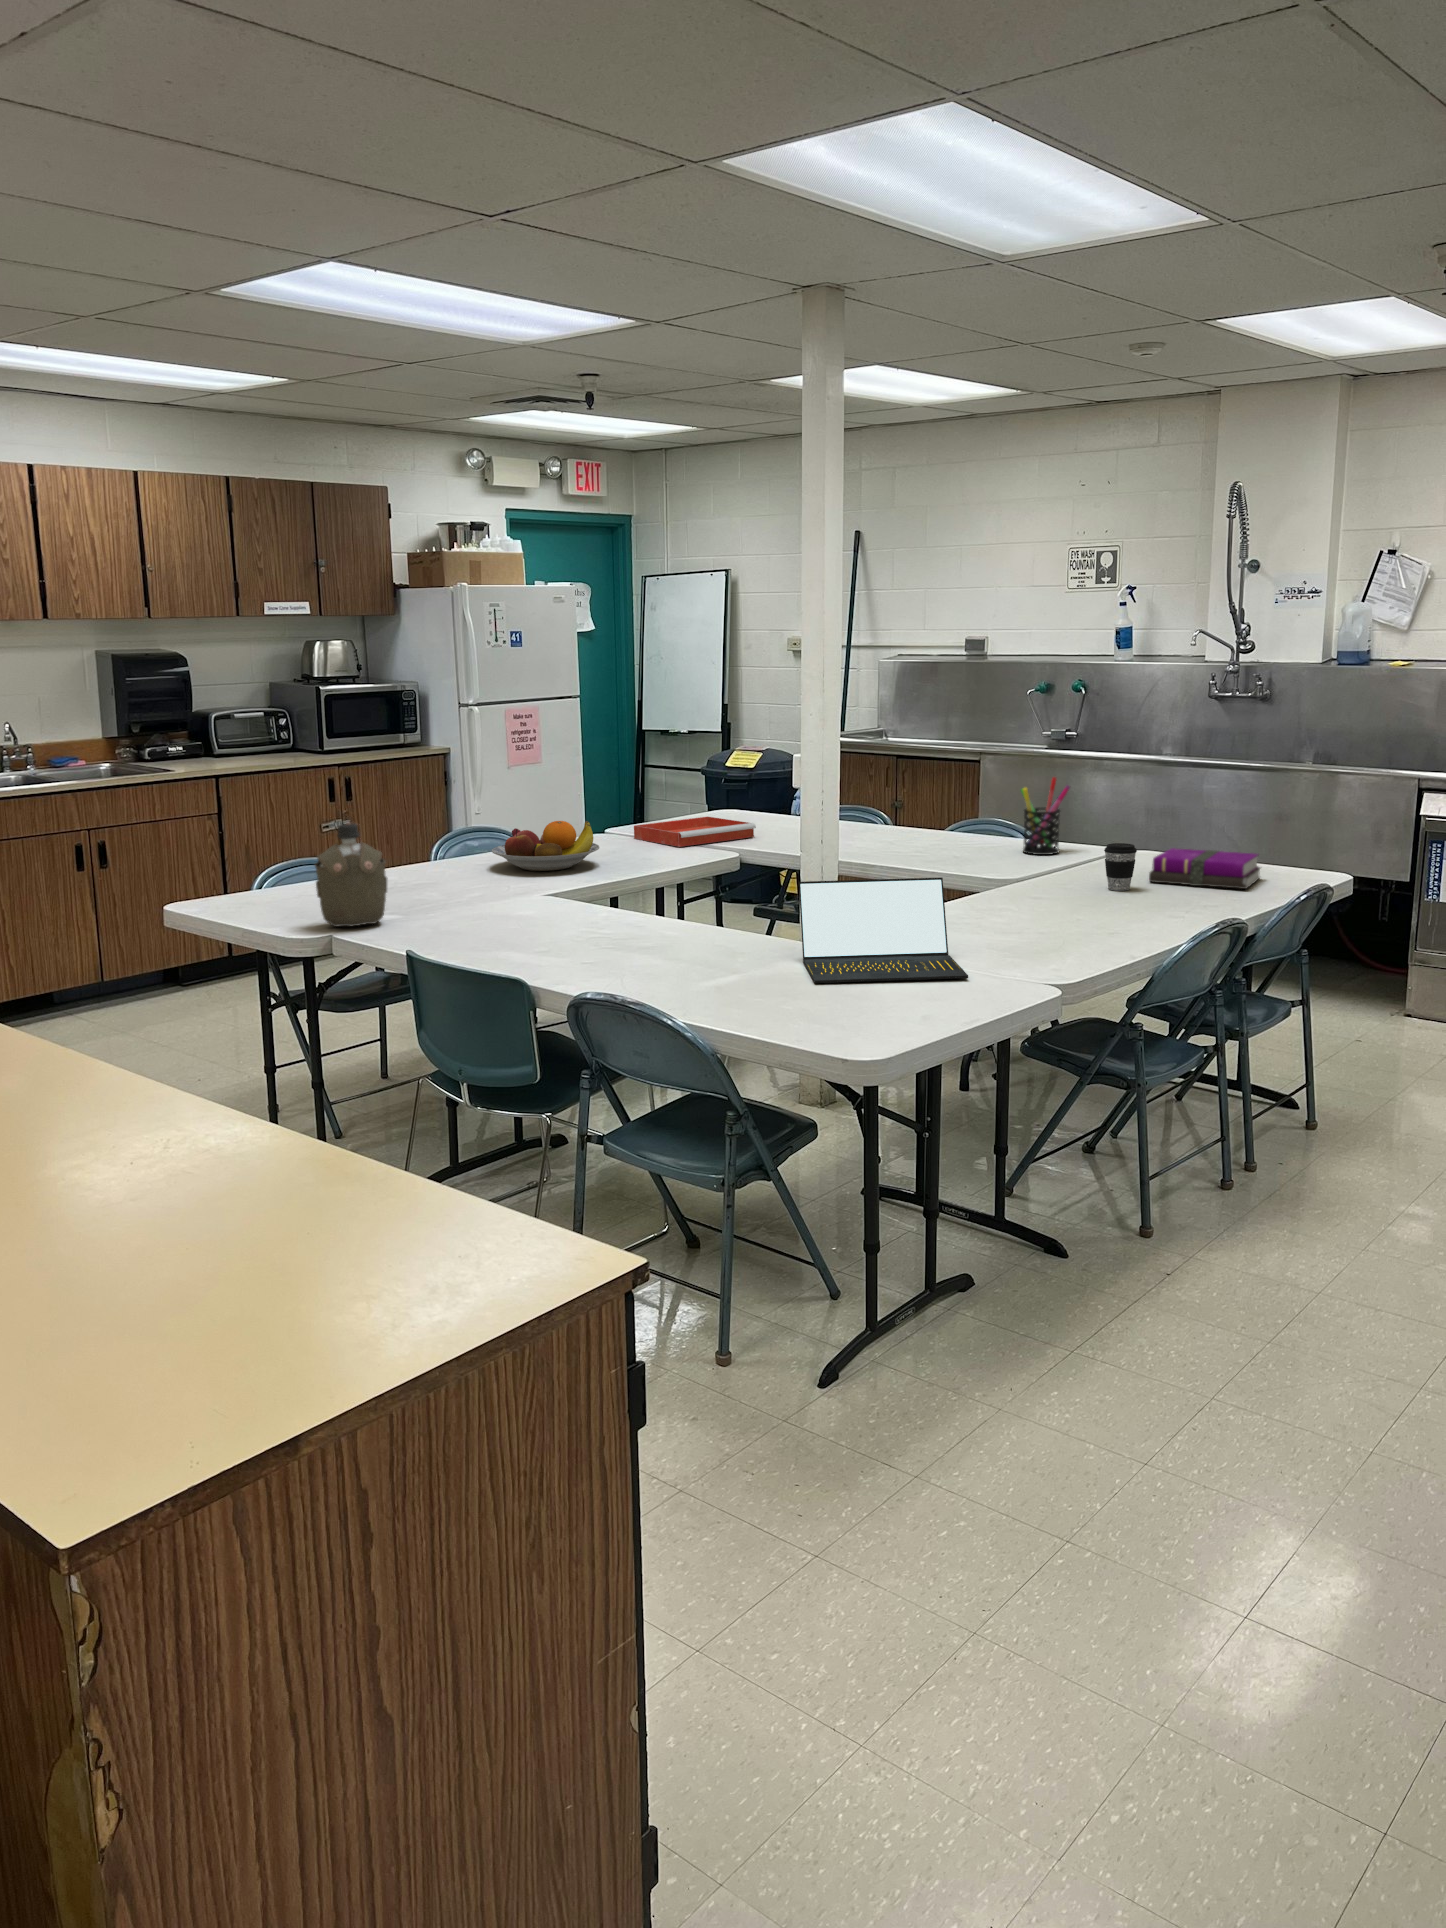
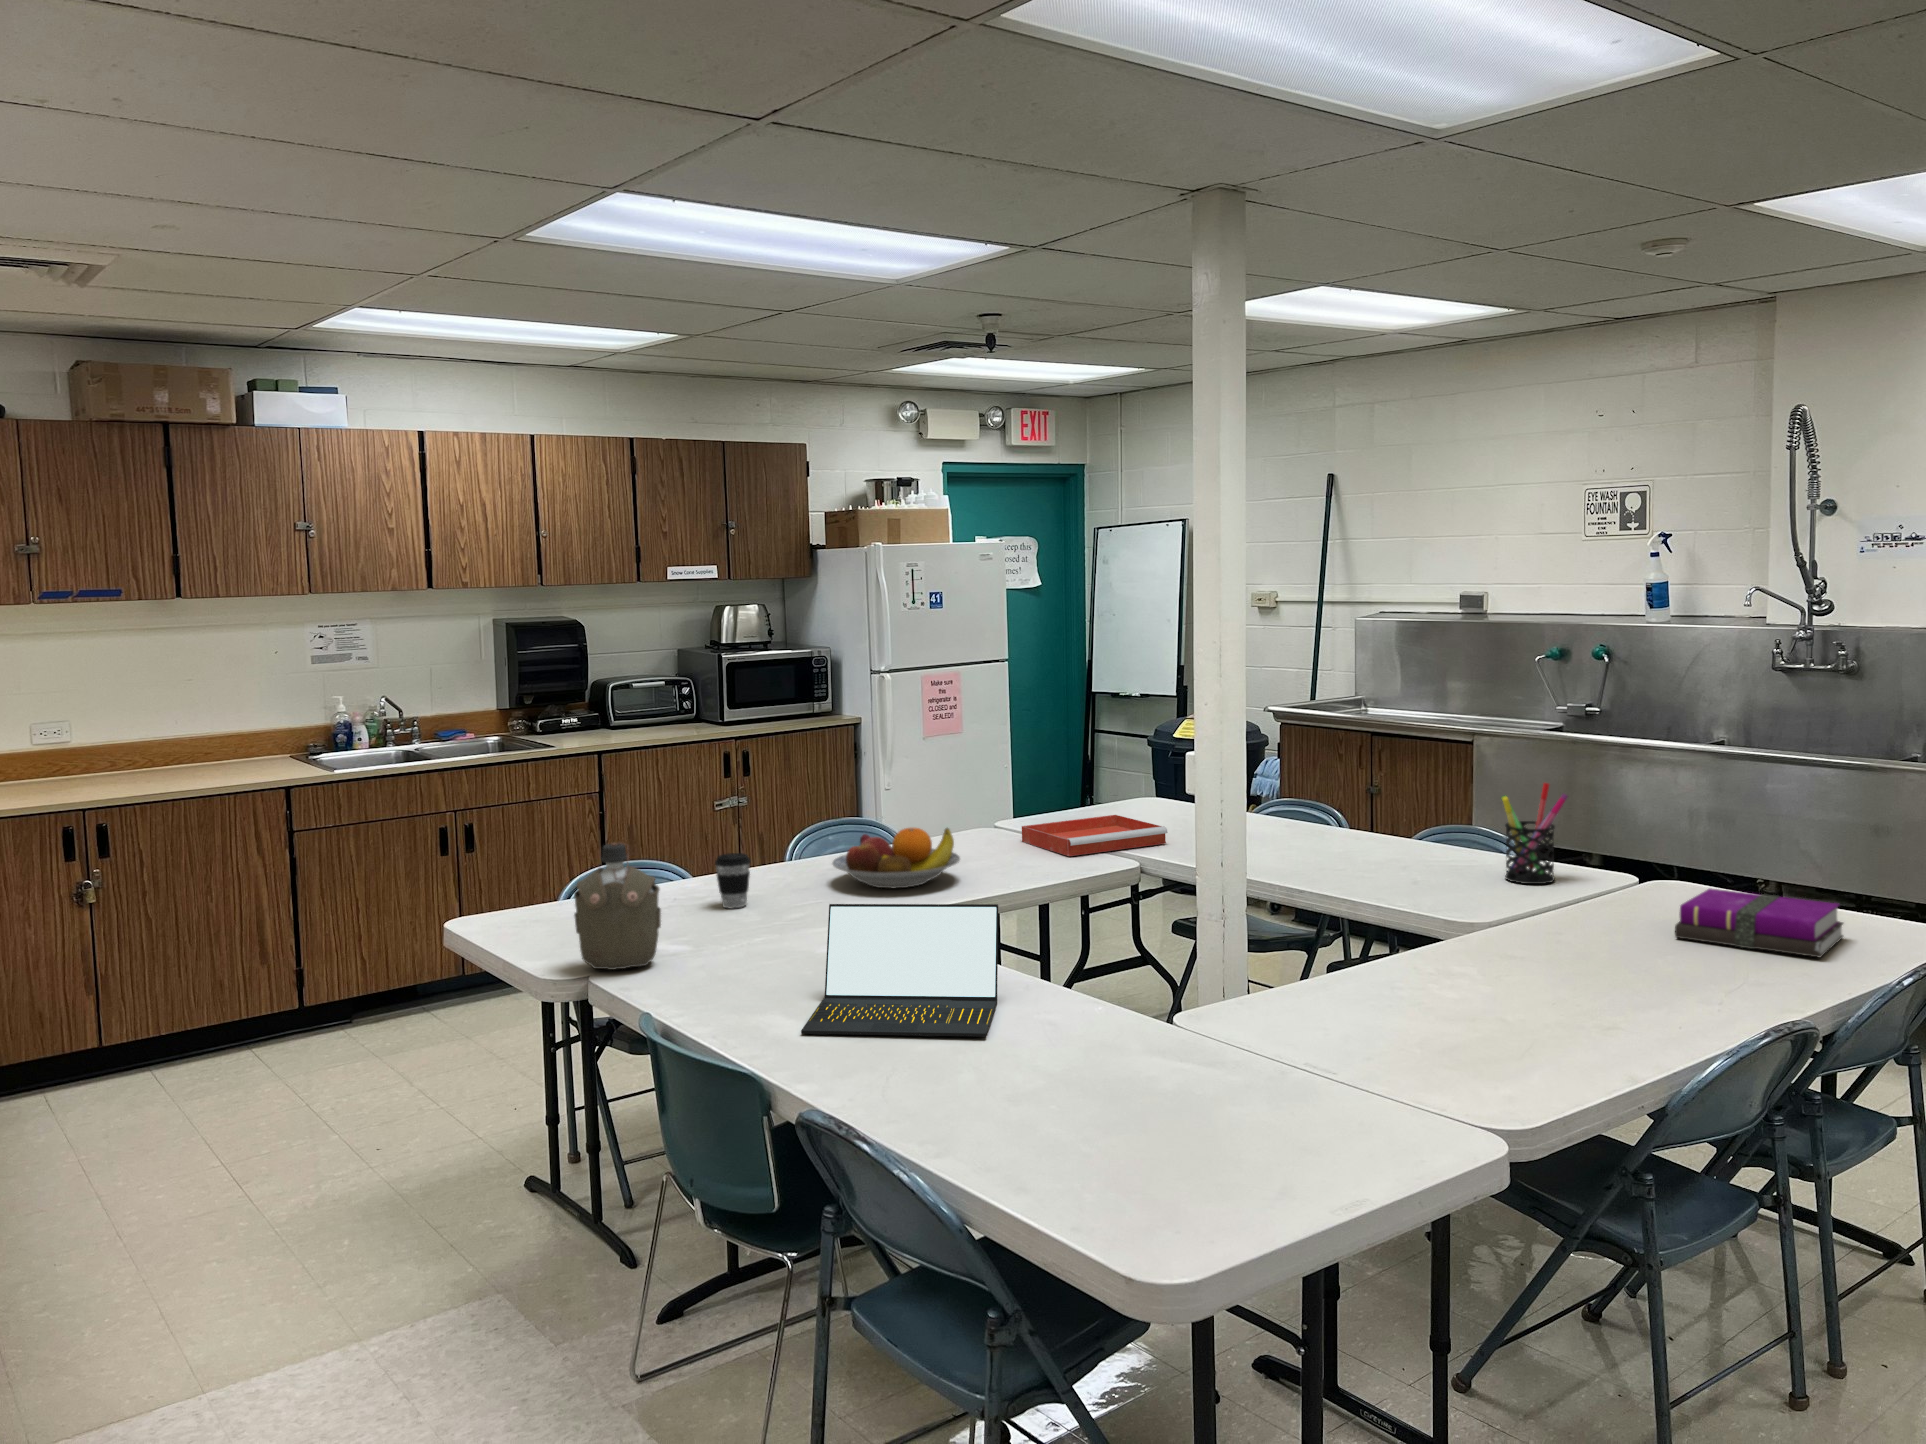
coffee cup: present [1104,843,1137,891] -> present [715,853,751,908]
laptop: present [799,878,968,983] -> present [801,904,998,1037]

